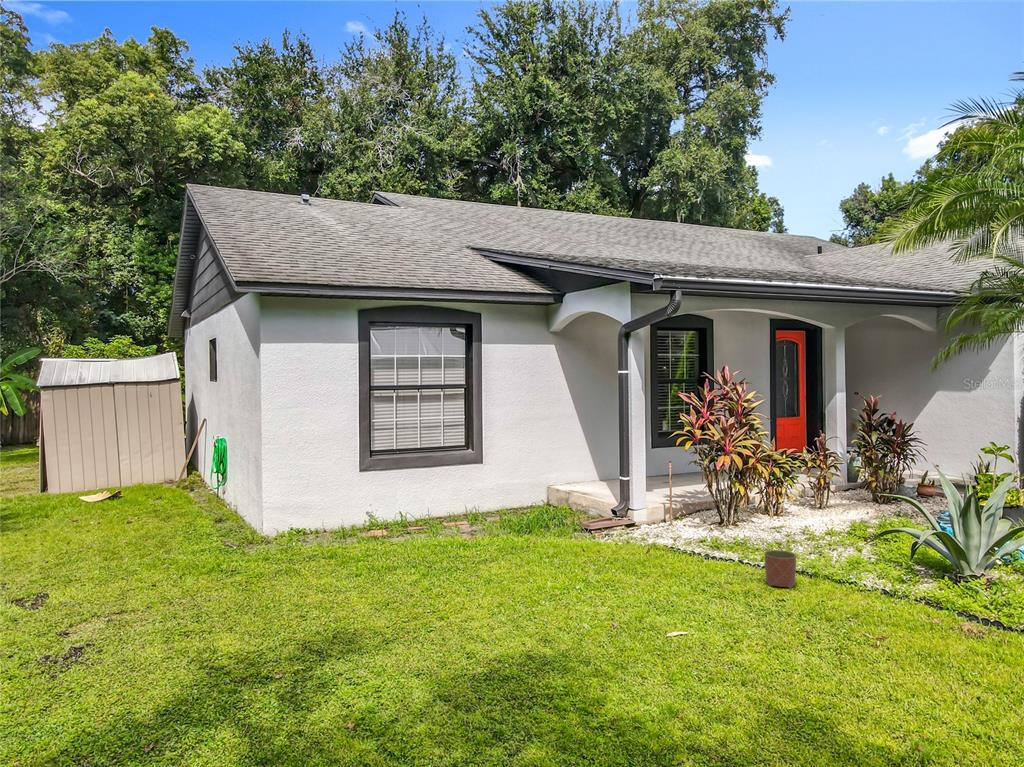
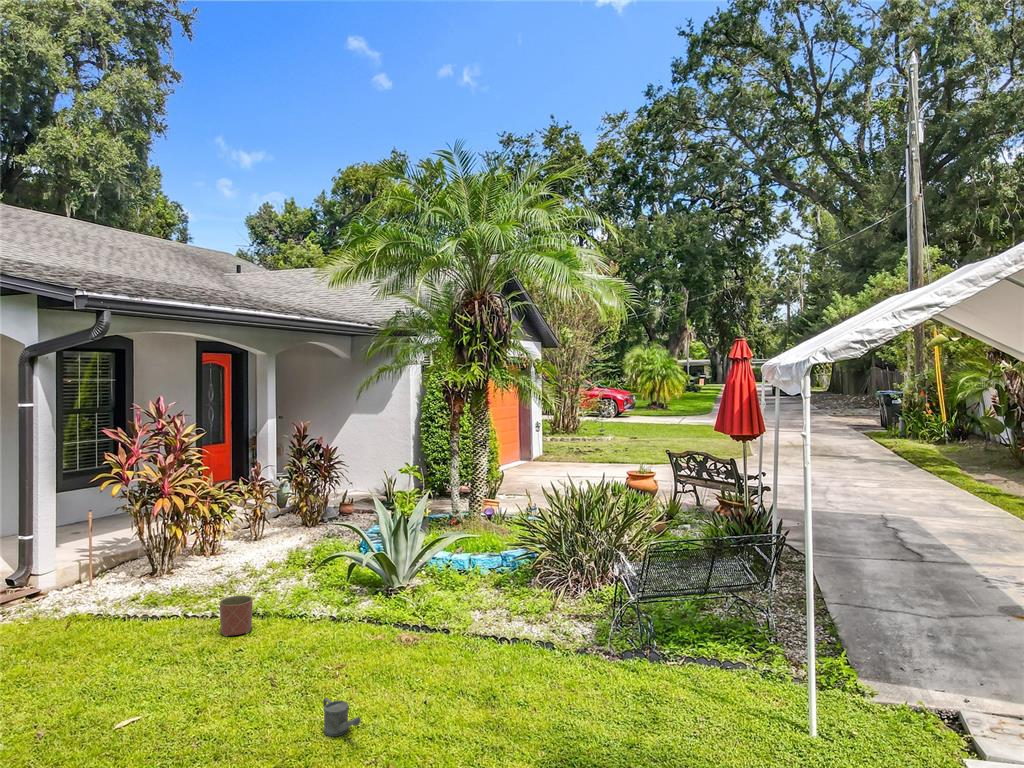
watering can: none [844,663,883,706] -> present [323,698,361,737]

